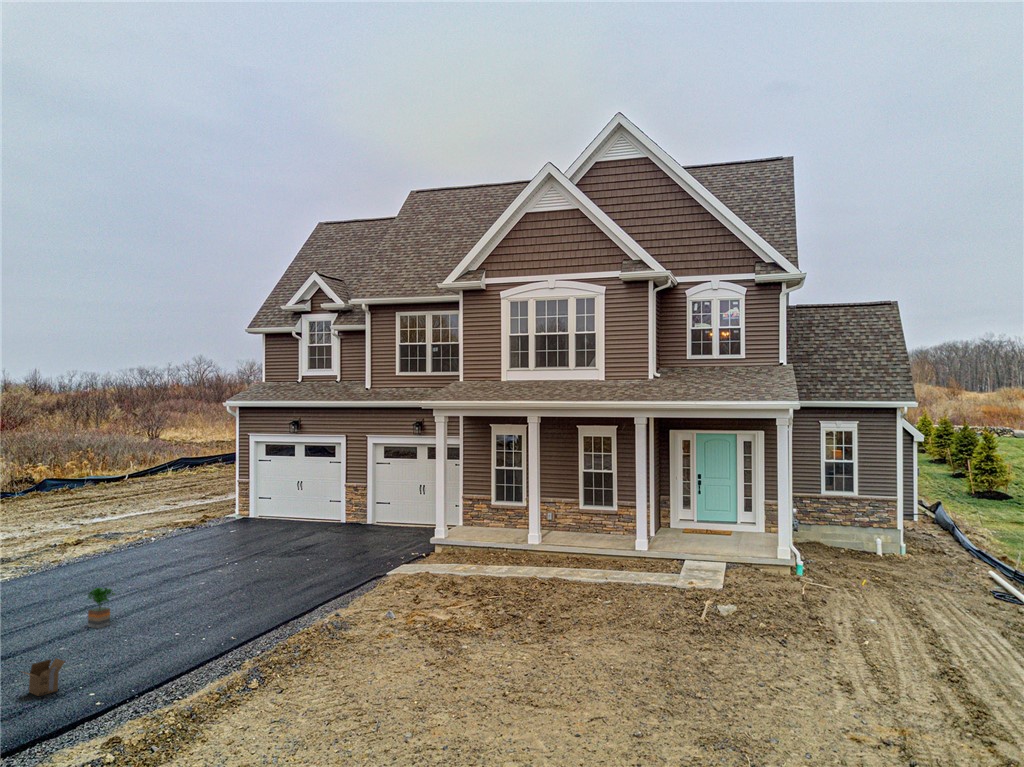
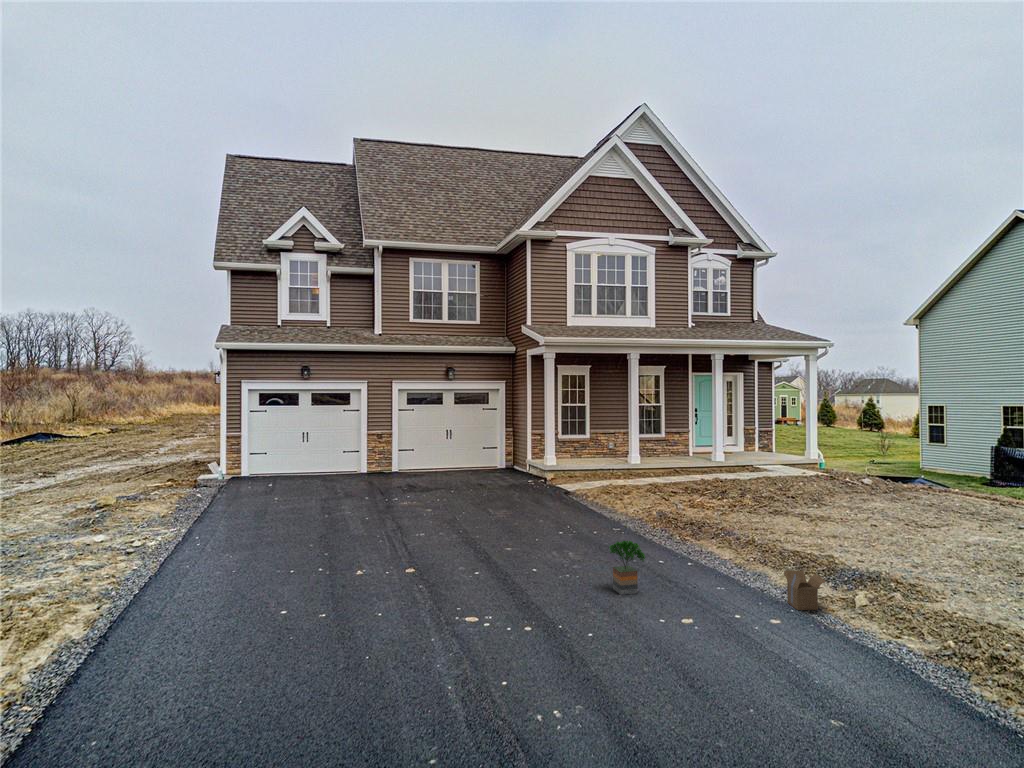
cardboard box: present [23,658,65,696] -> present [784,571,825,610]

